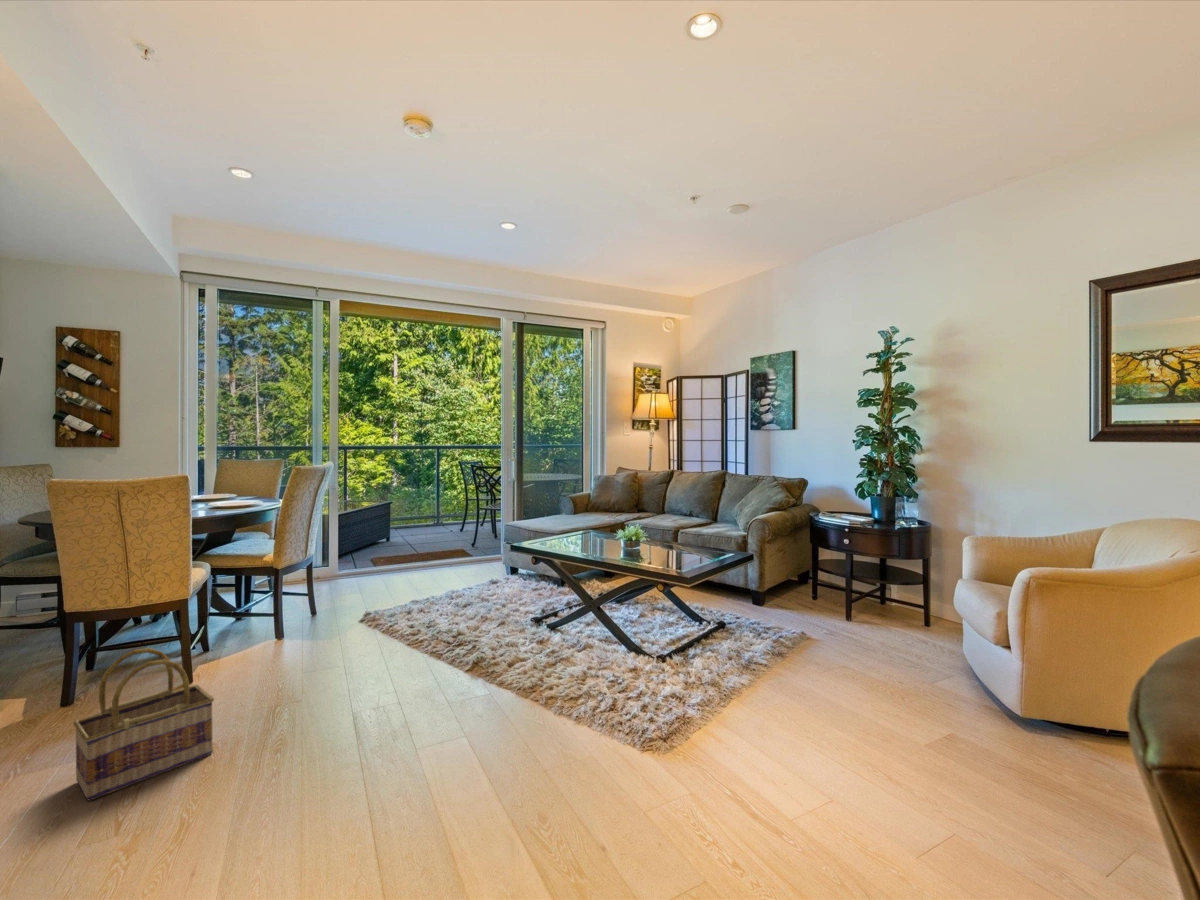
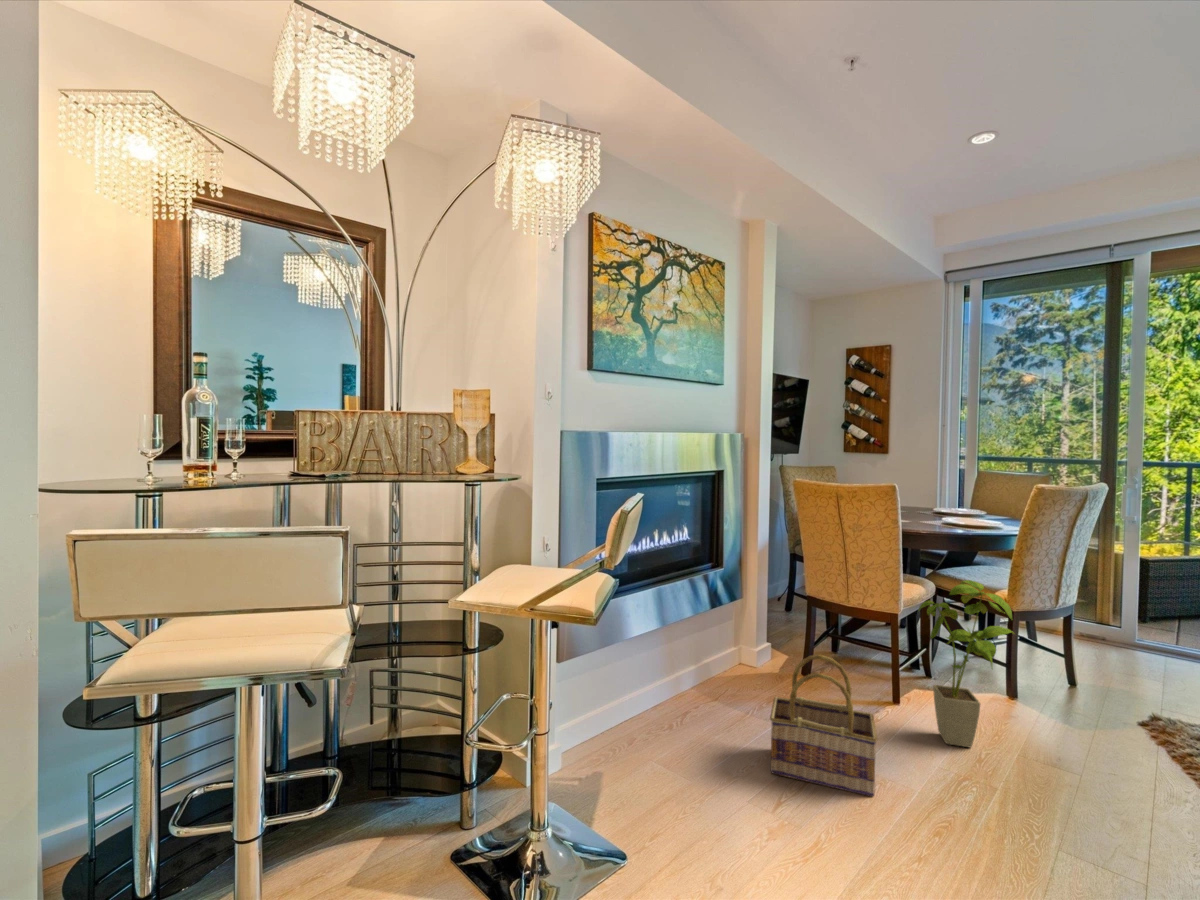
house plant: none [217,543,301,689] -> present [918,580,1015,747]

